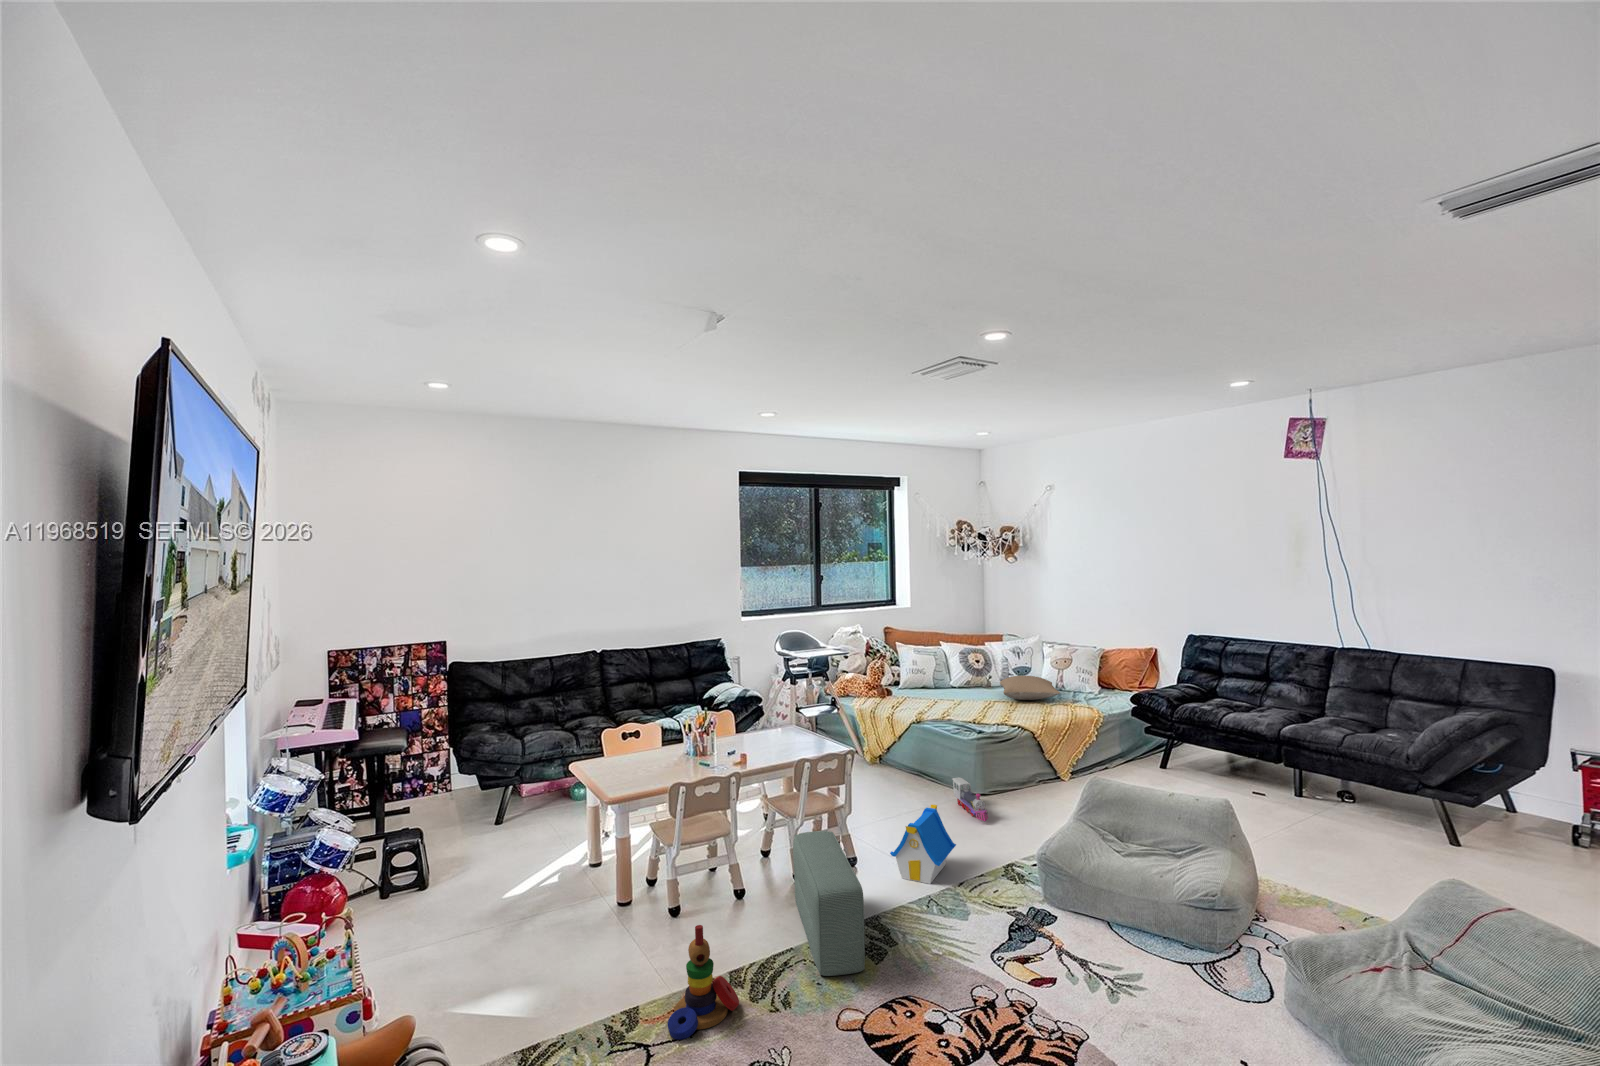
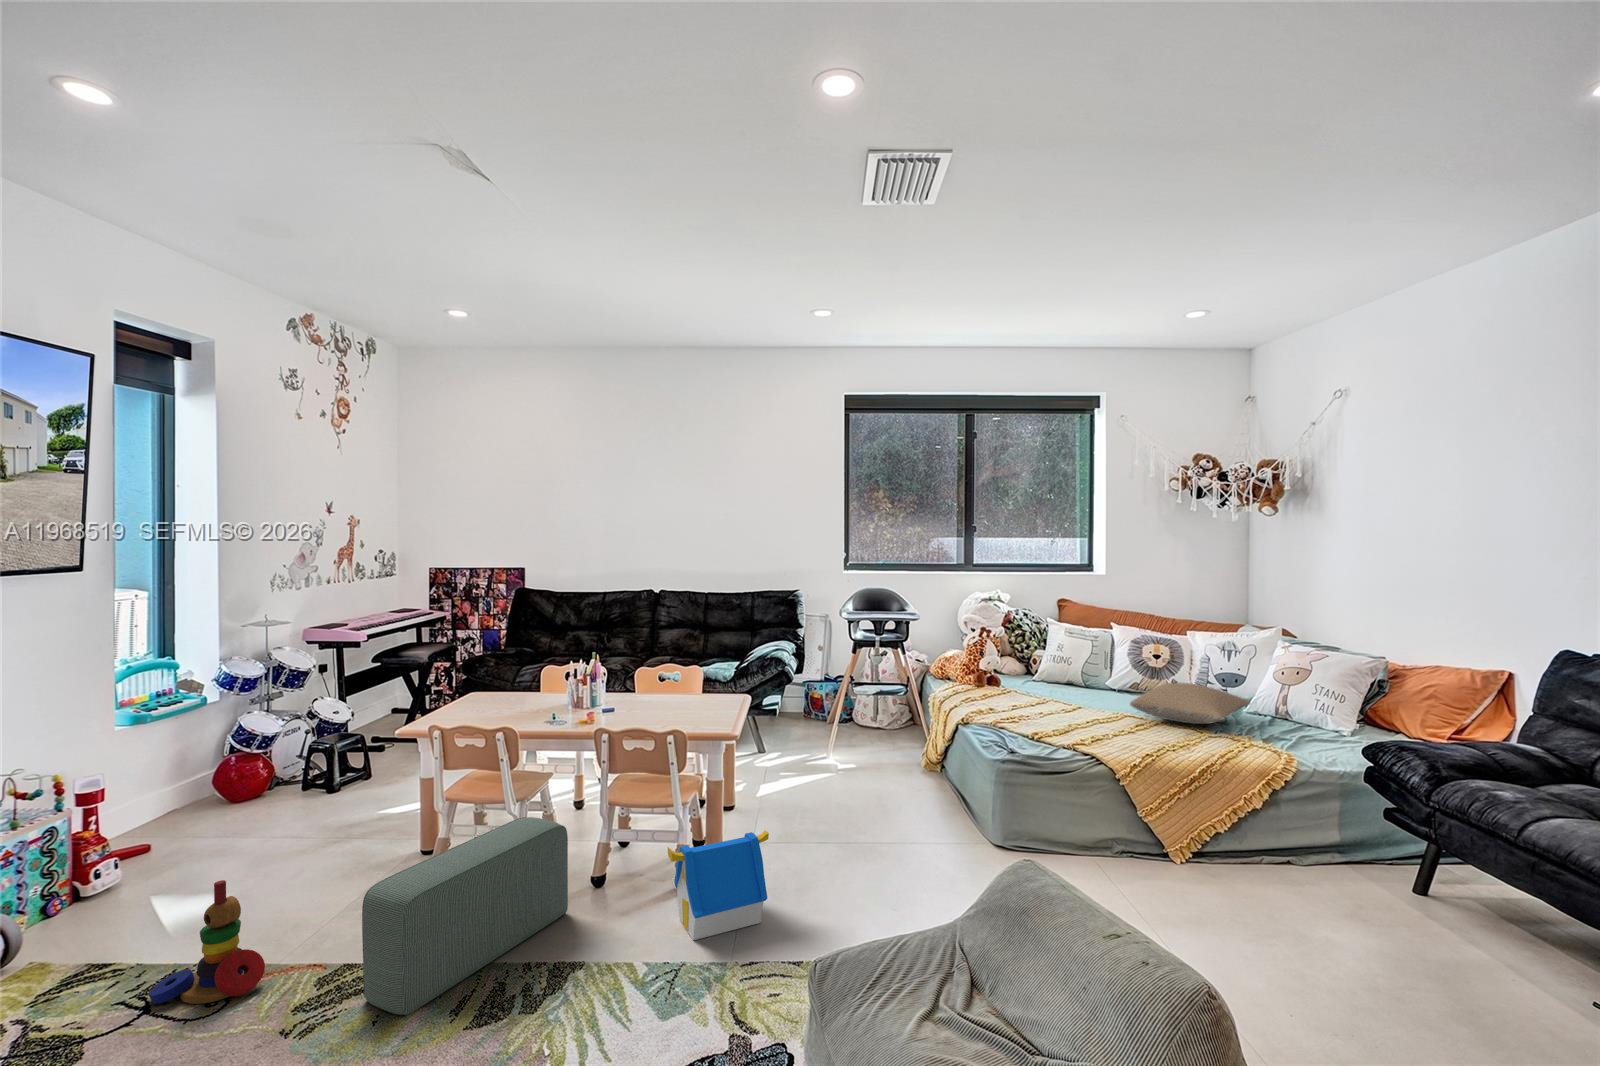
toy train: present [952,778,988,821] -> none [913,810,955,883]

